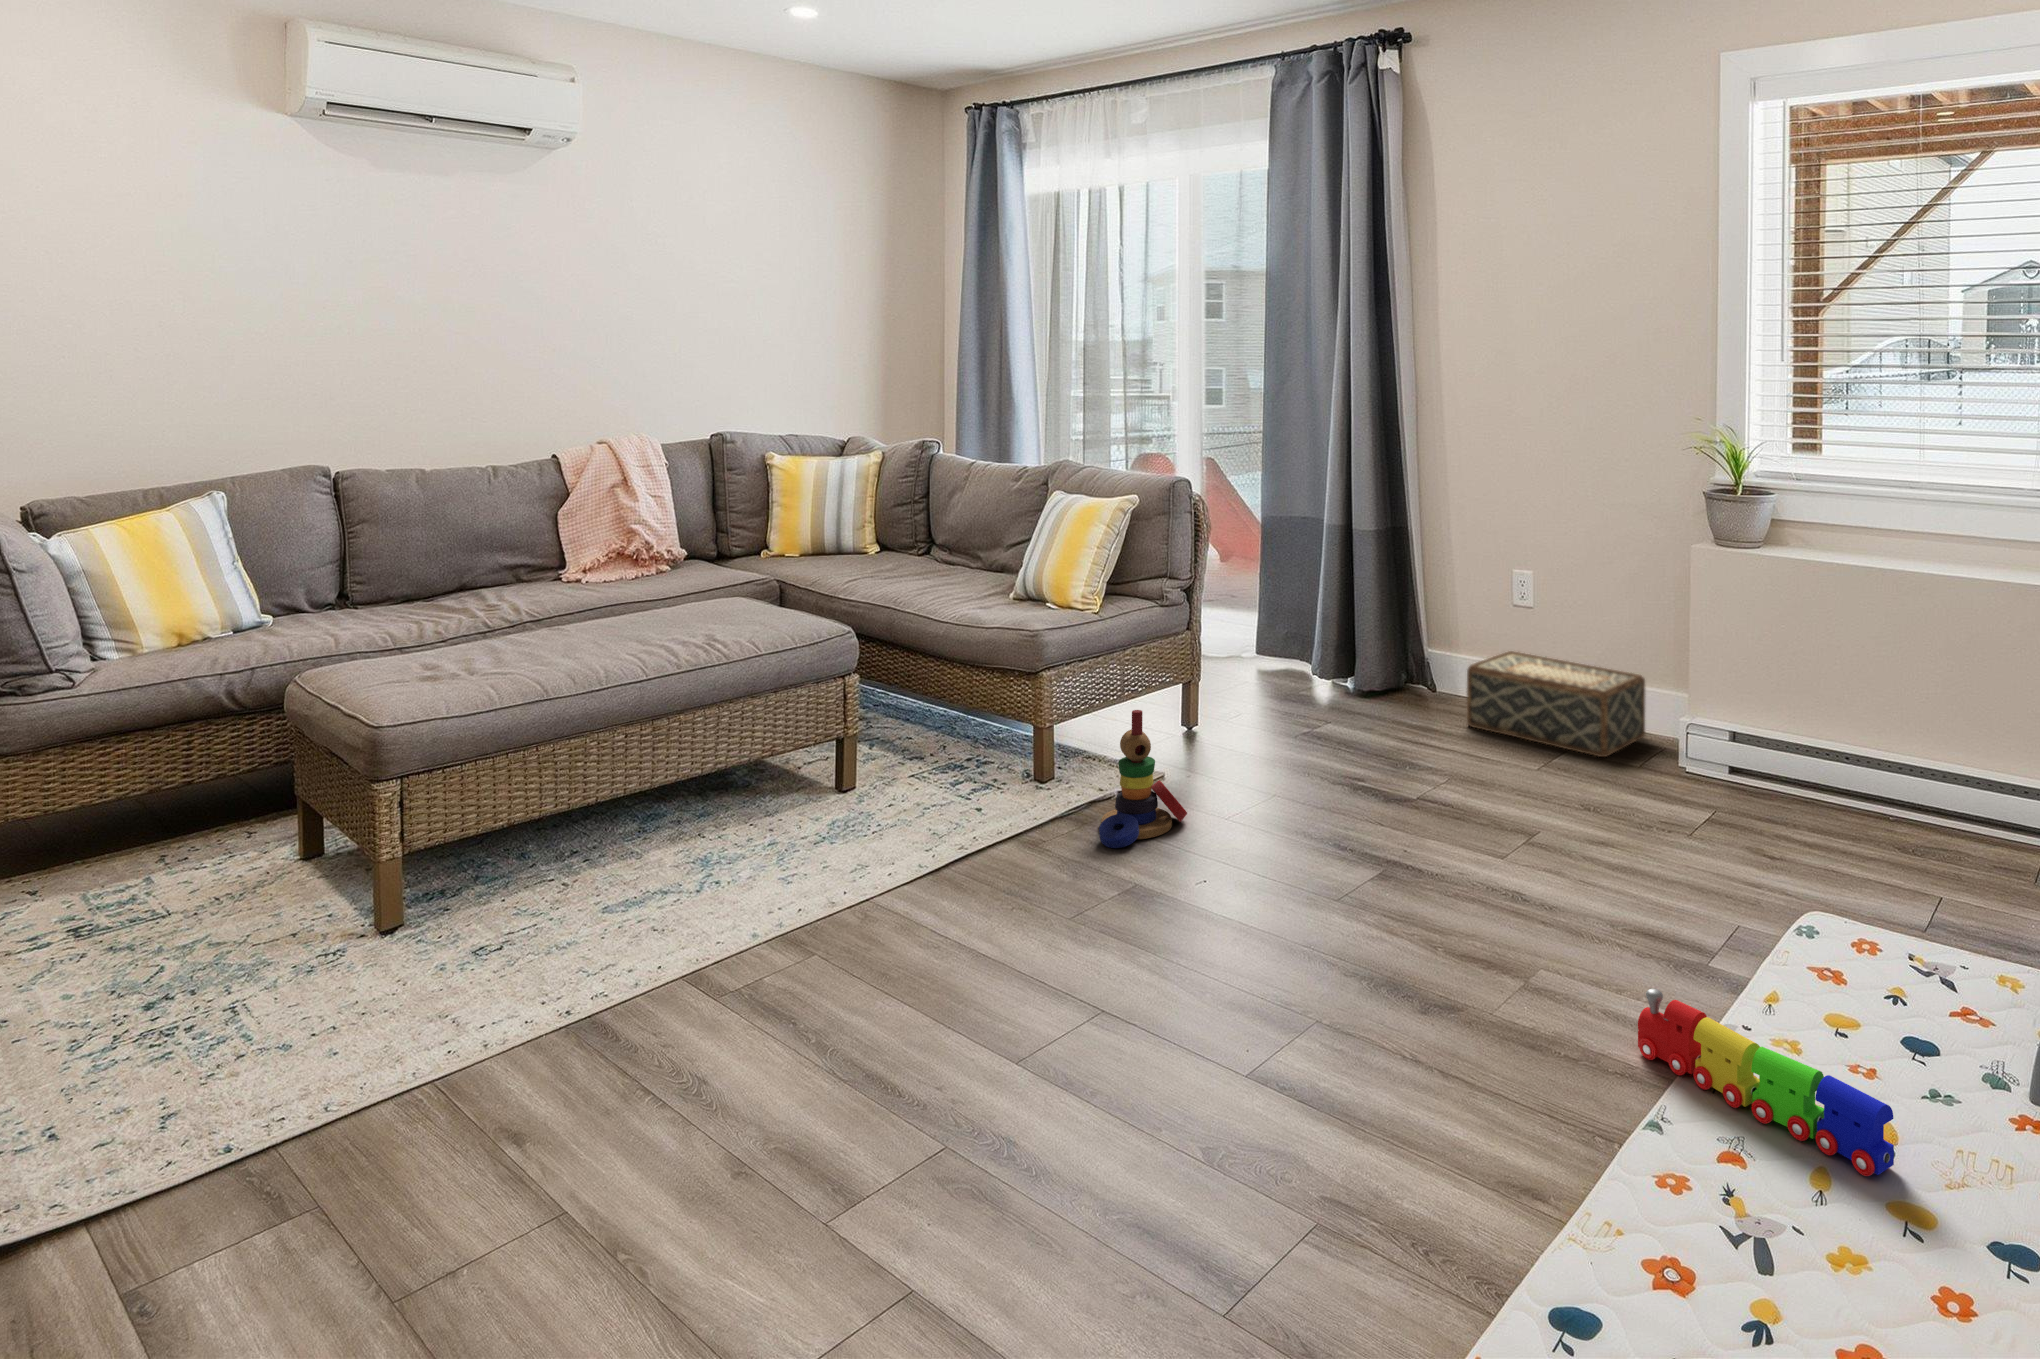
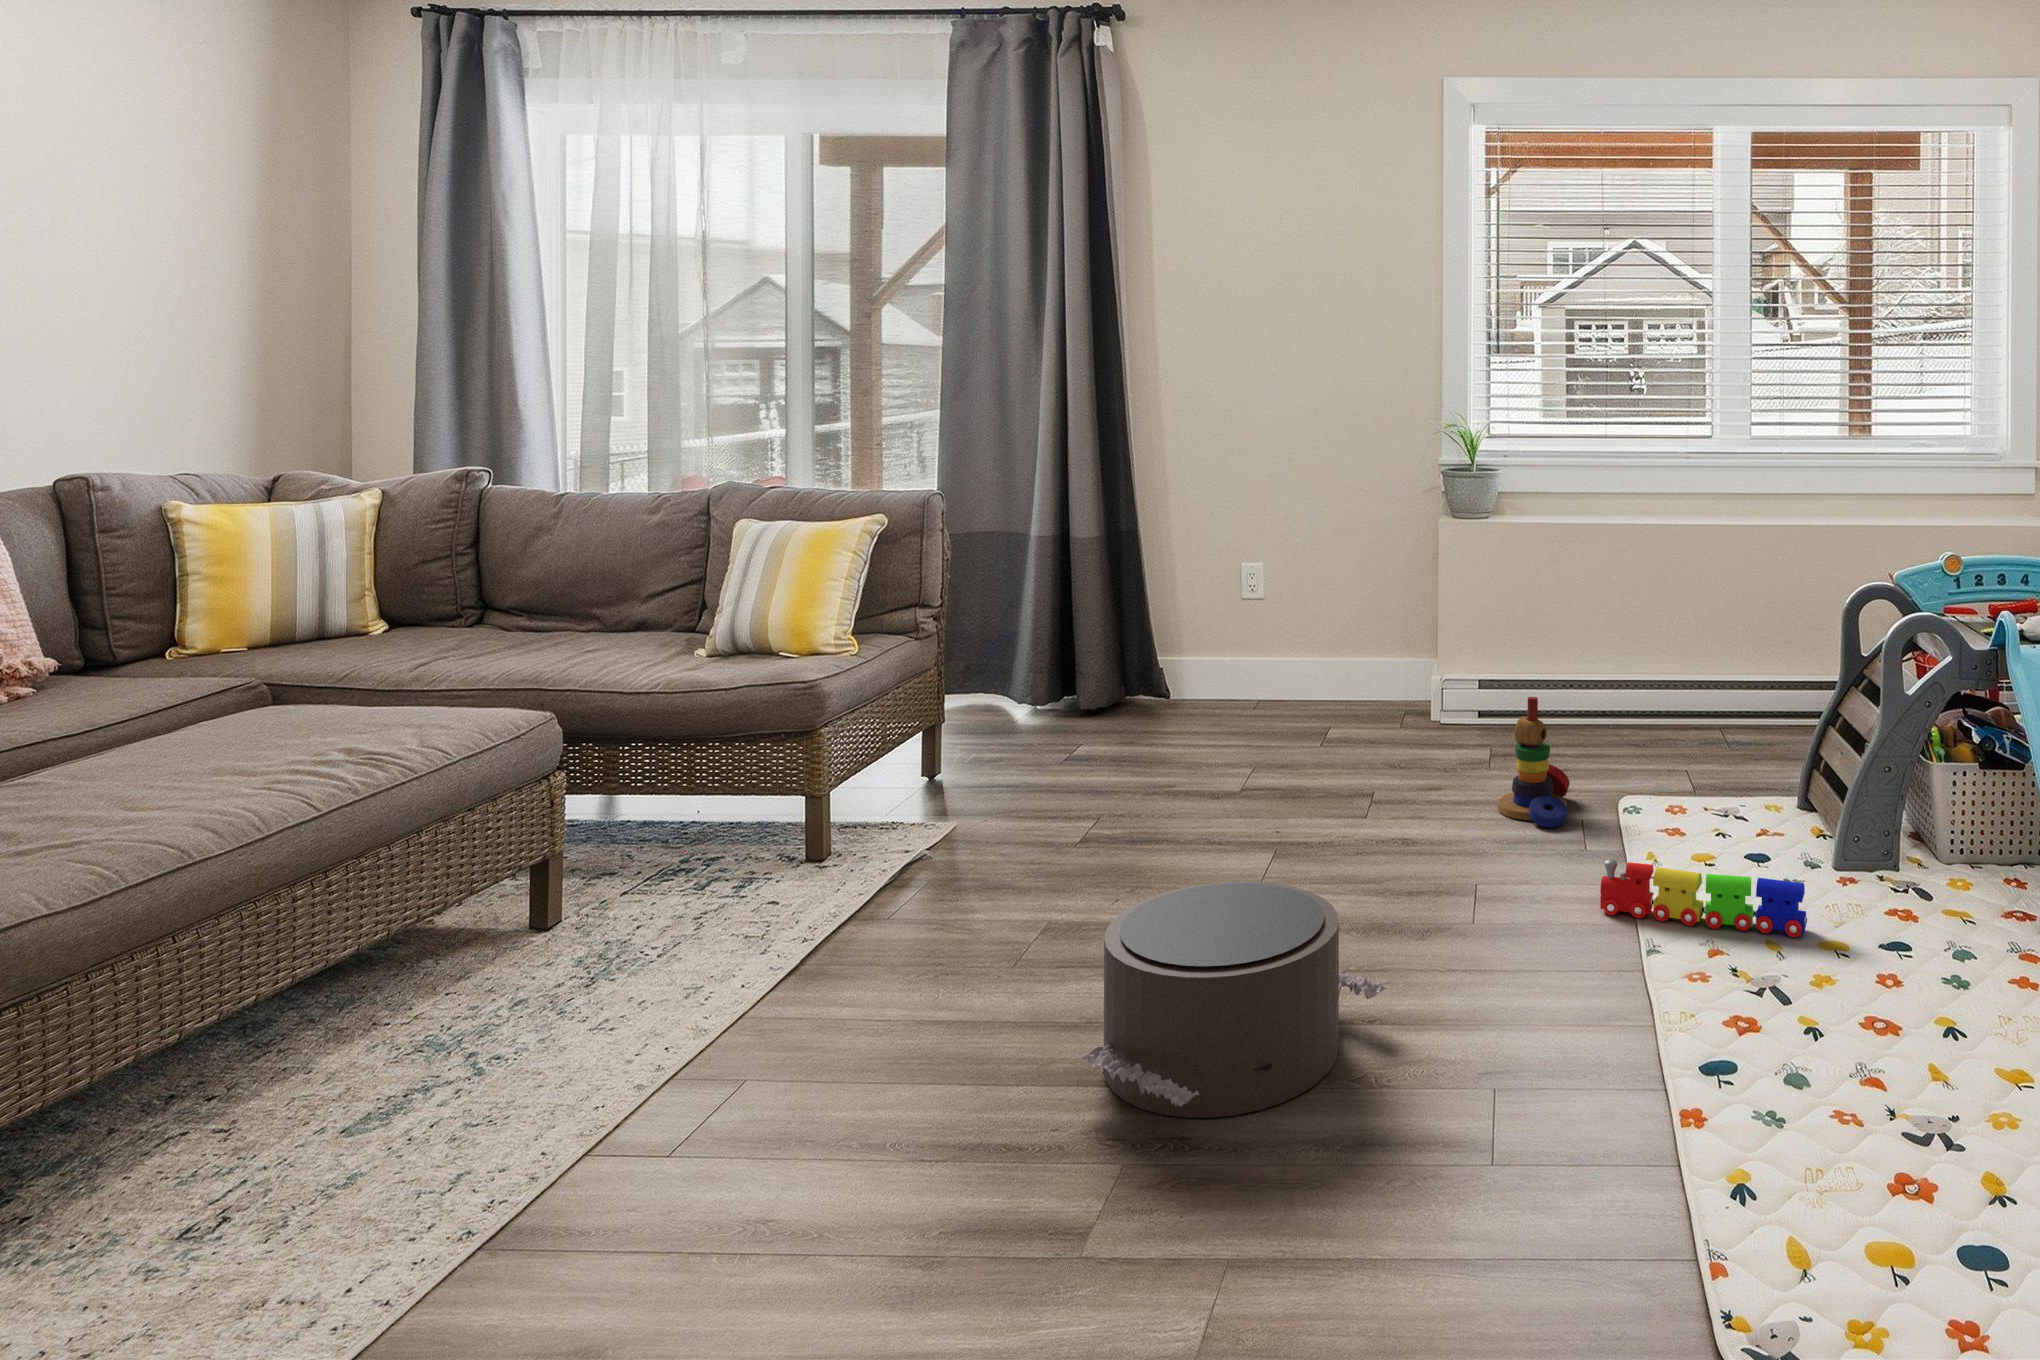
woven basket: present [1467,651,1645,757] -> none [1215,641,1377,722]
stacking toy: present [1099,710,1187,848] -> present [1498,697,1570,828]
pouf: none [961,889,1274,1142] -> present [1082,881,1387,1118]

